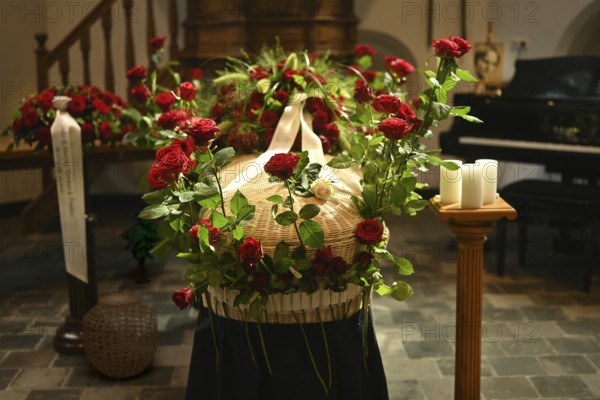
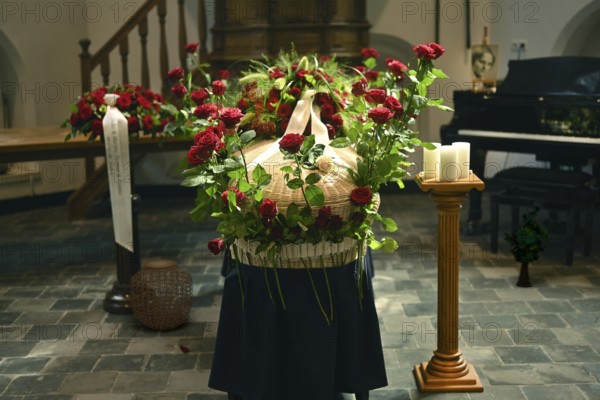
decorative plant: present [120,206,163,283] -> present [503,206,549,287]

